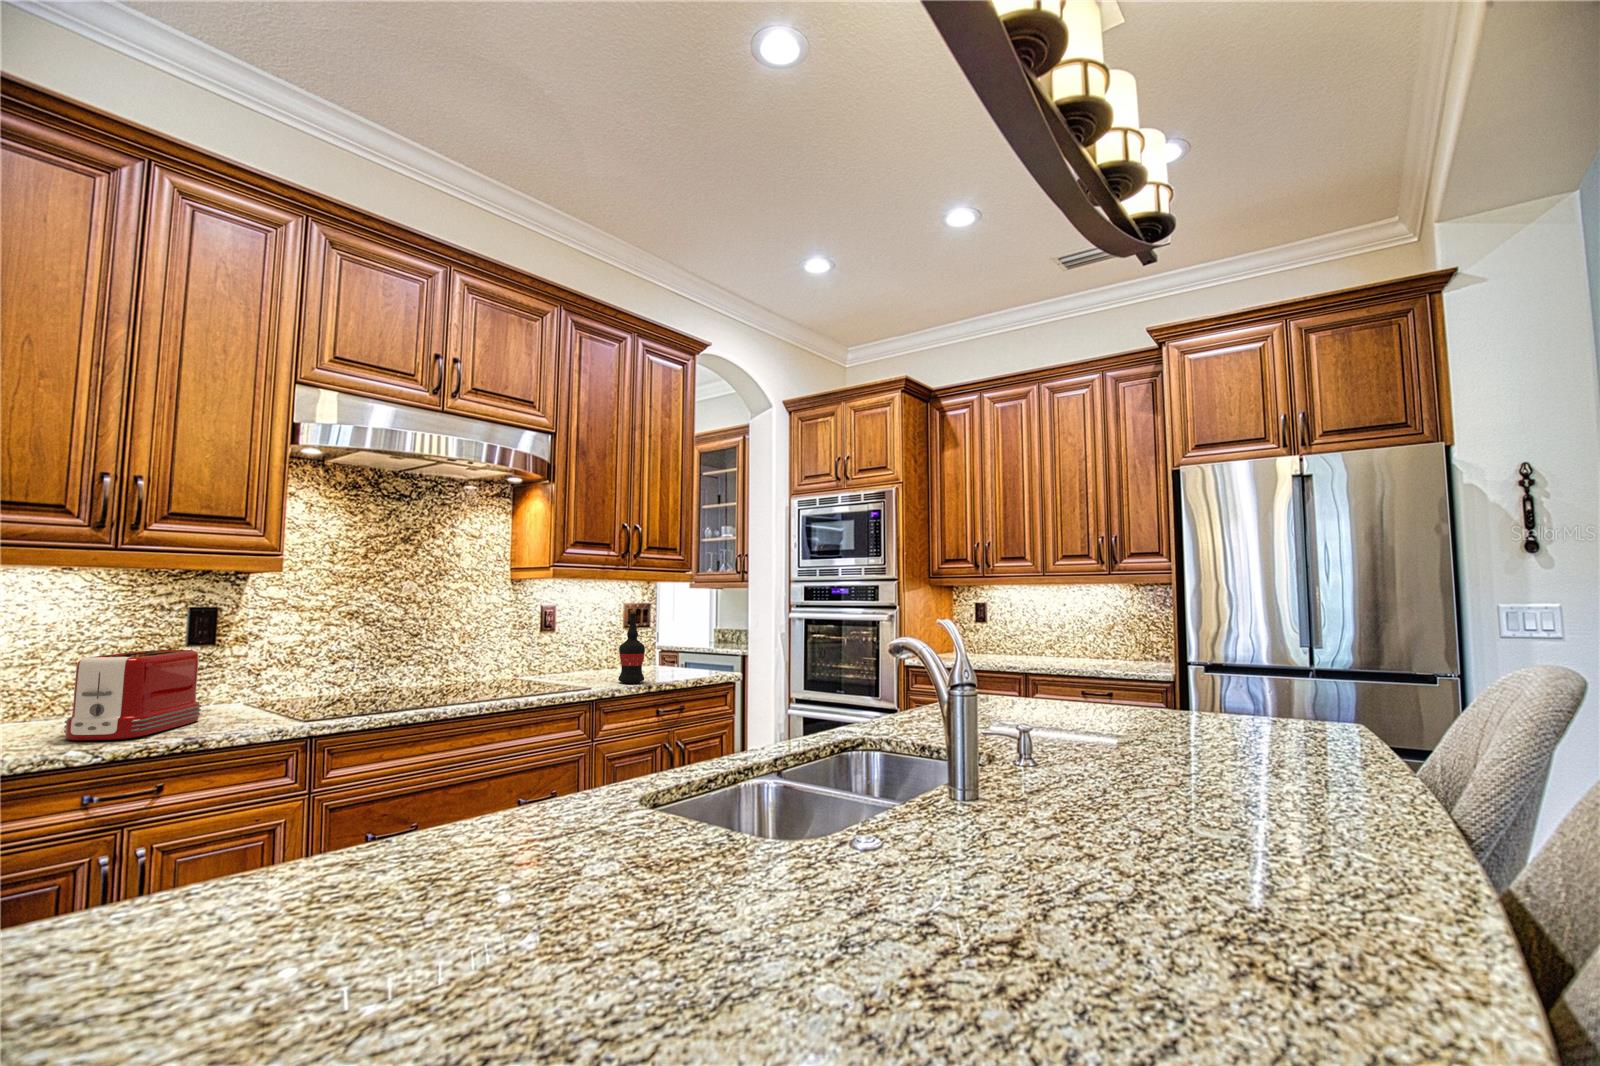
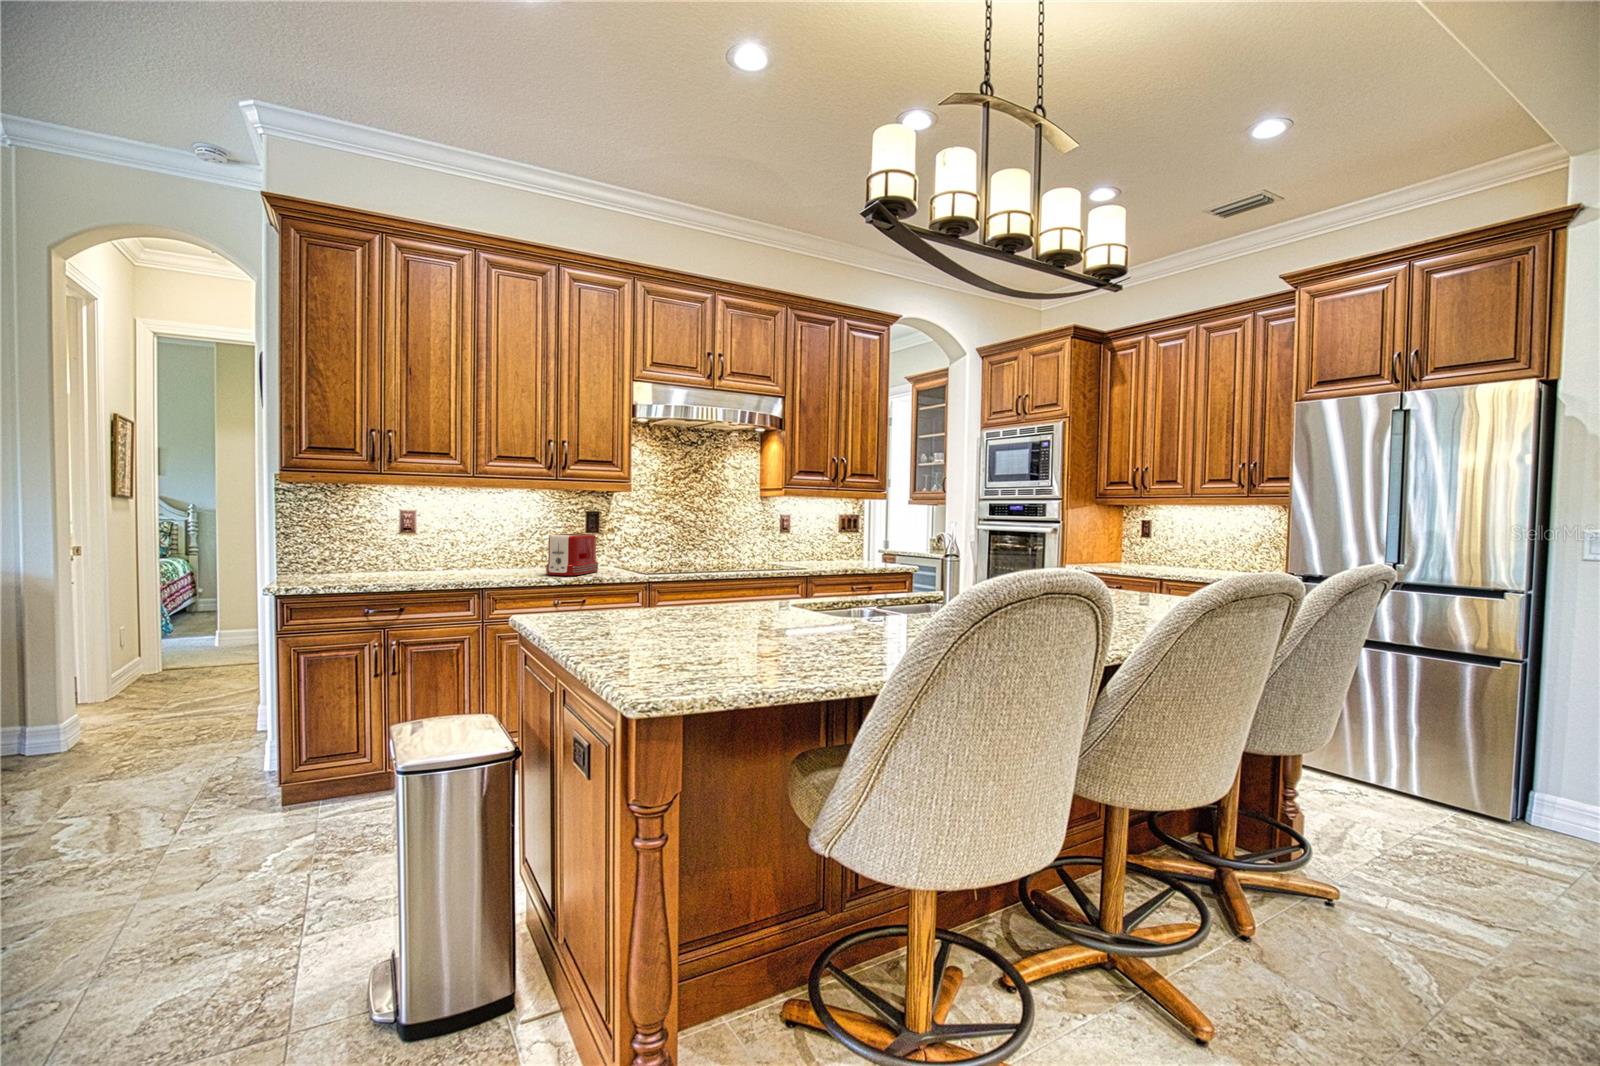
wine bottle: present [618,610,645,683] -> none [826,519,844,569]

